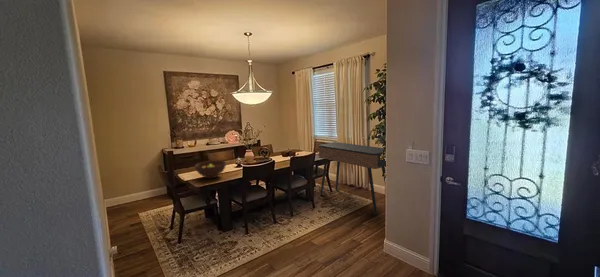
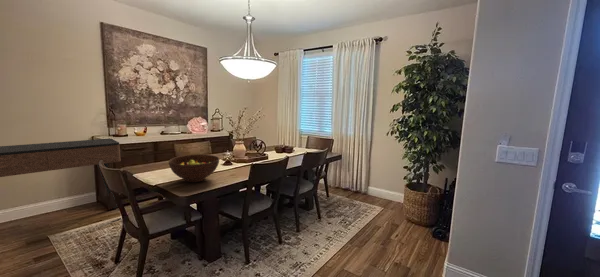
console table: present [319,142,387,216] -> present [0,138,121,210]

